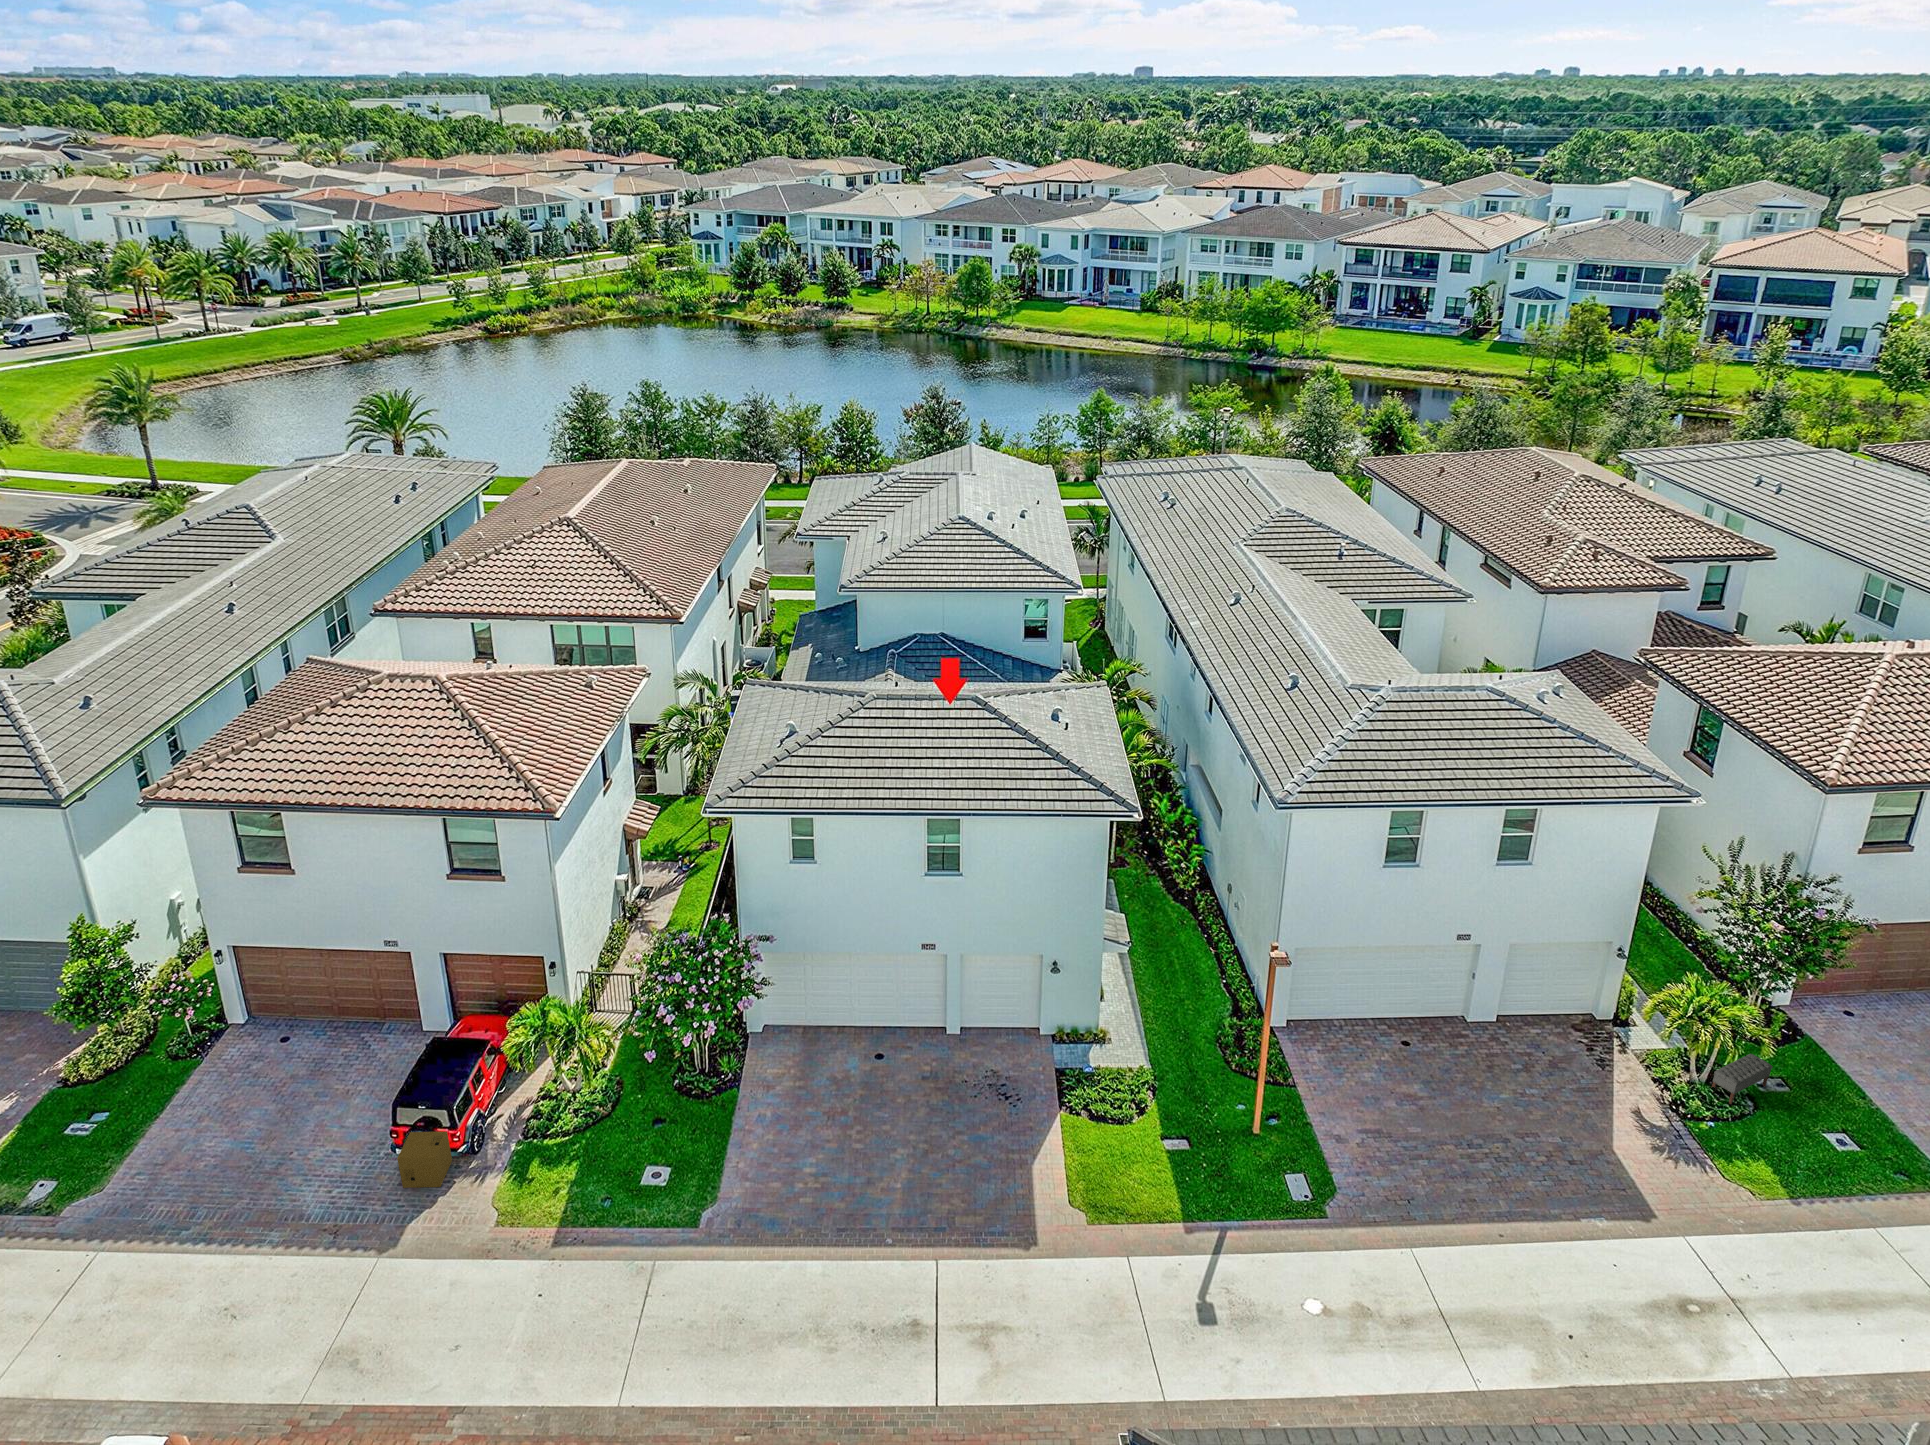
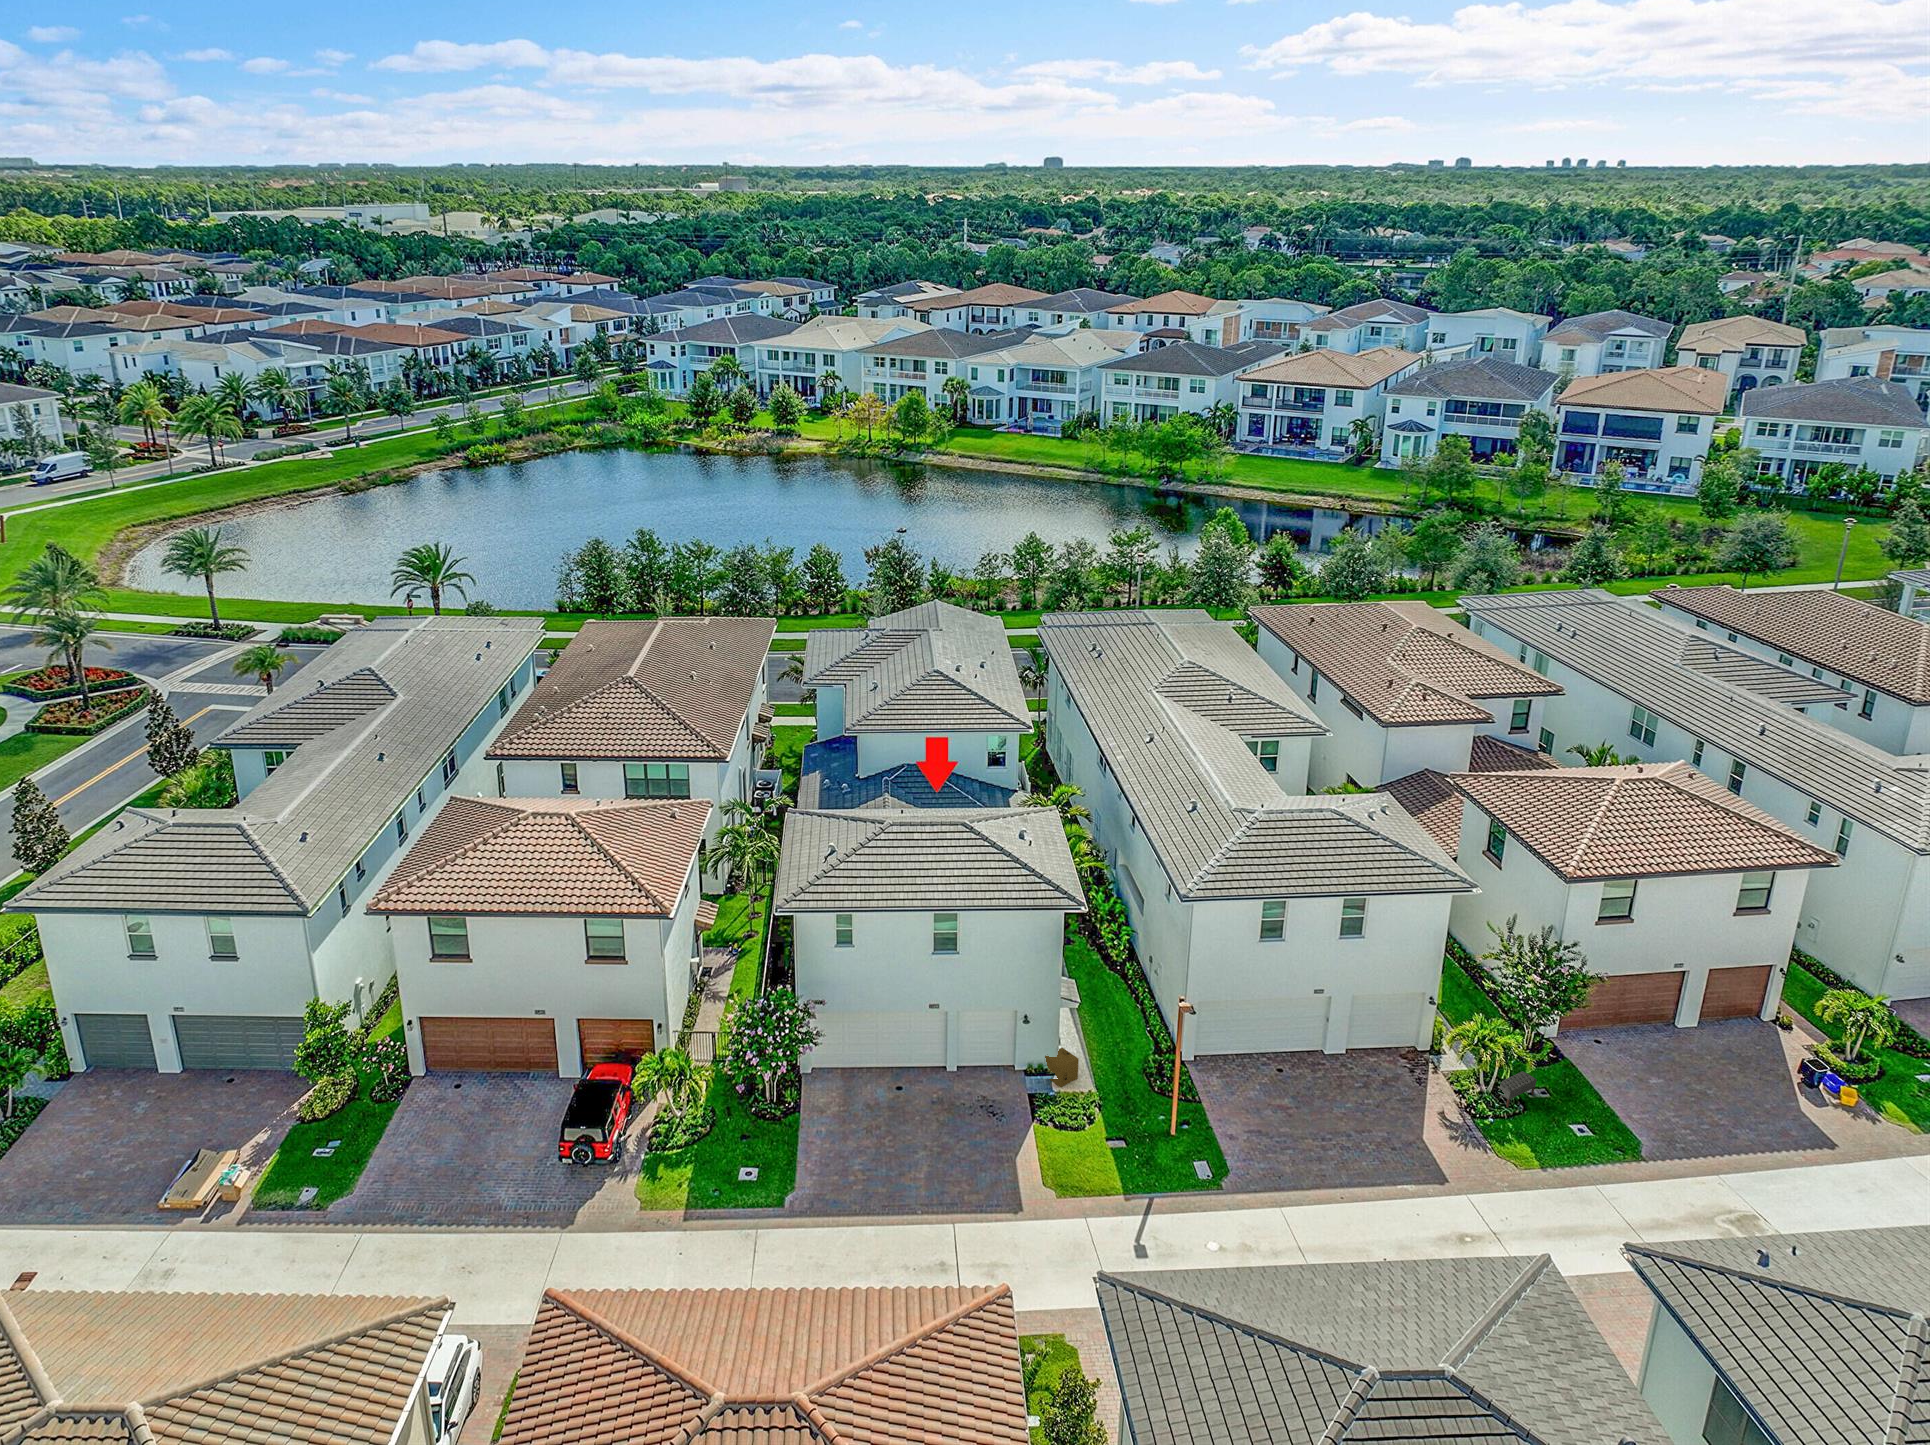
cardboard box: present [397,1131,452,1188] -> present [1045,1048,1079,1087]

